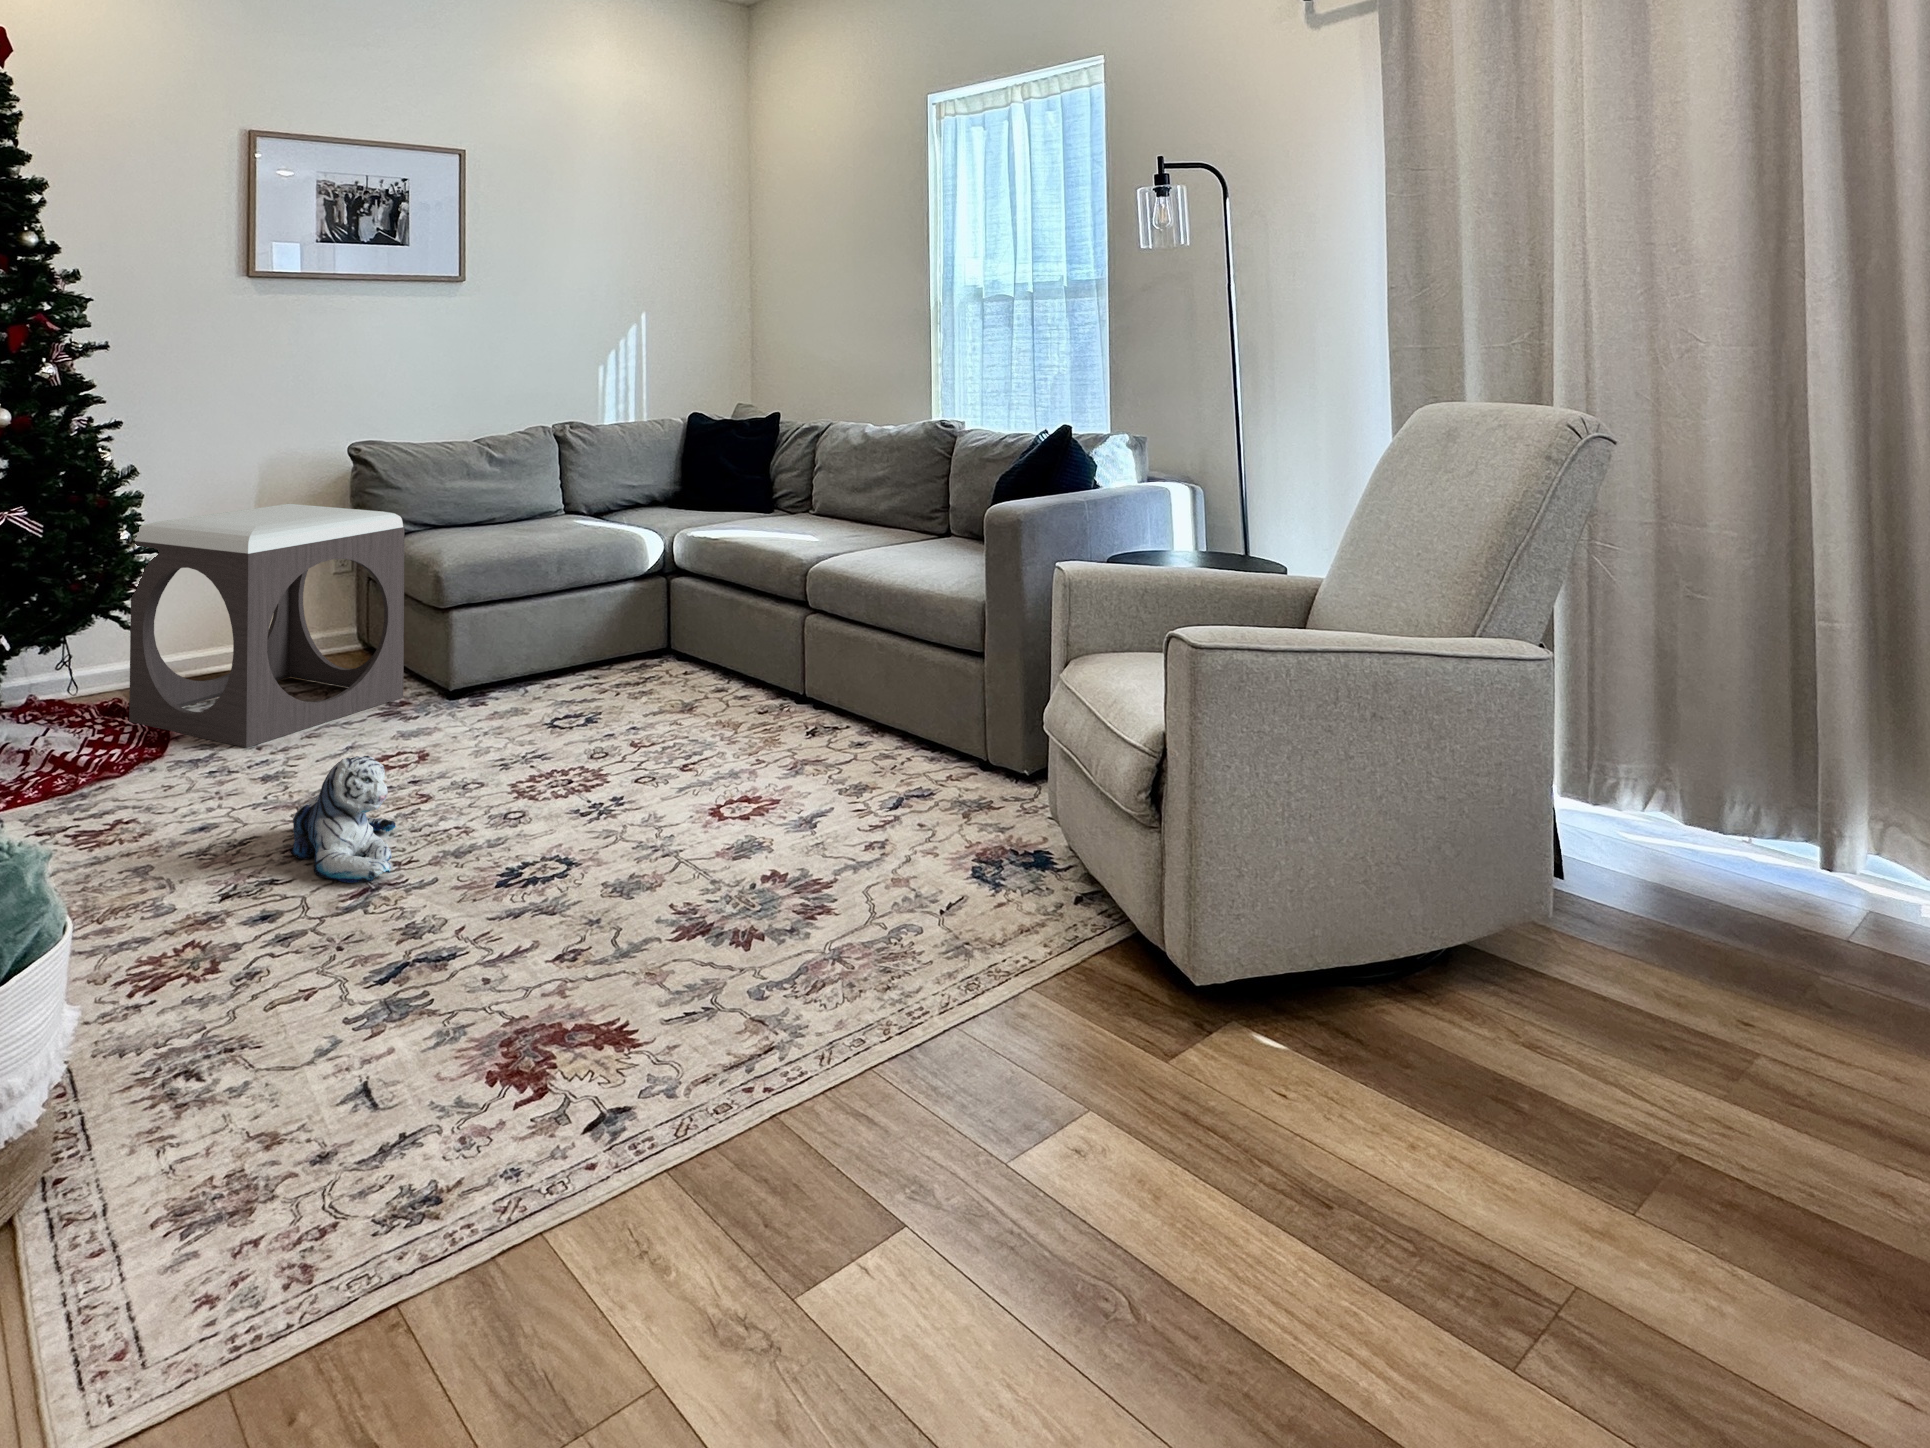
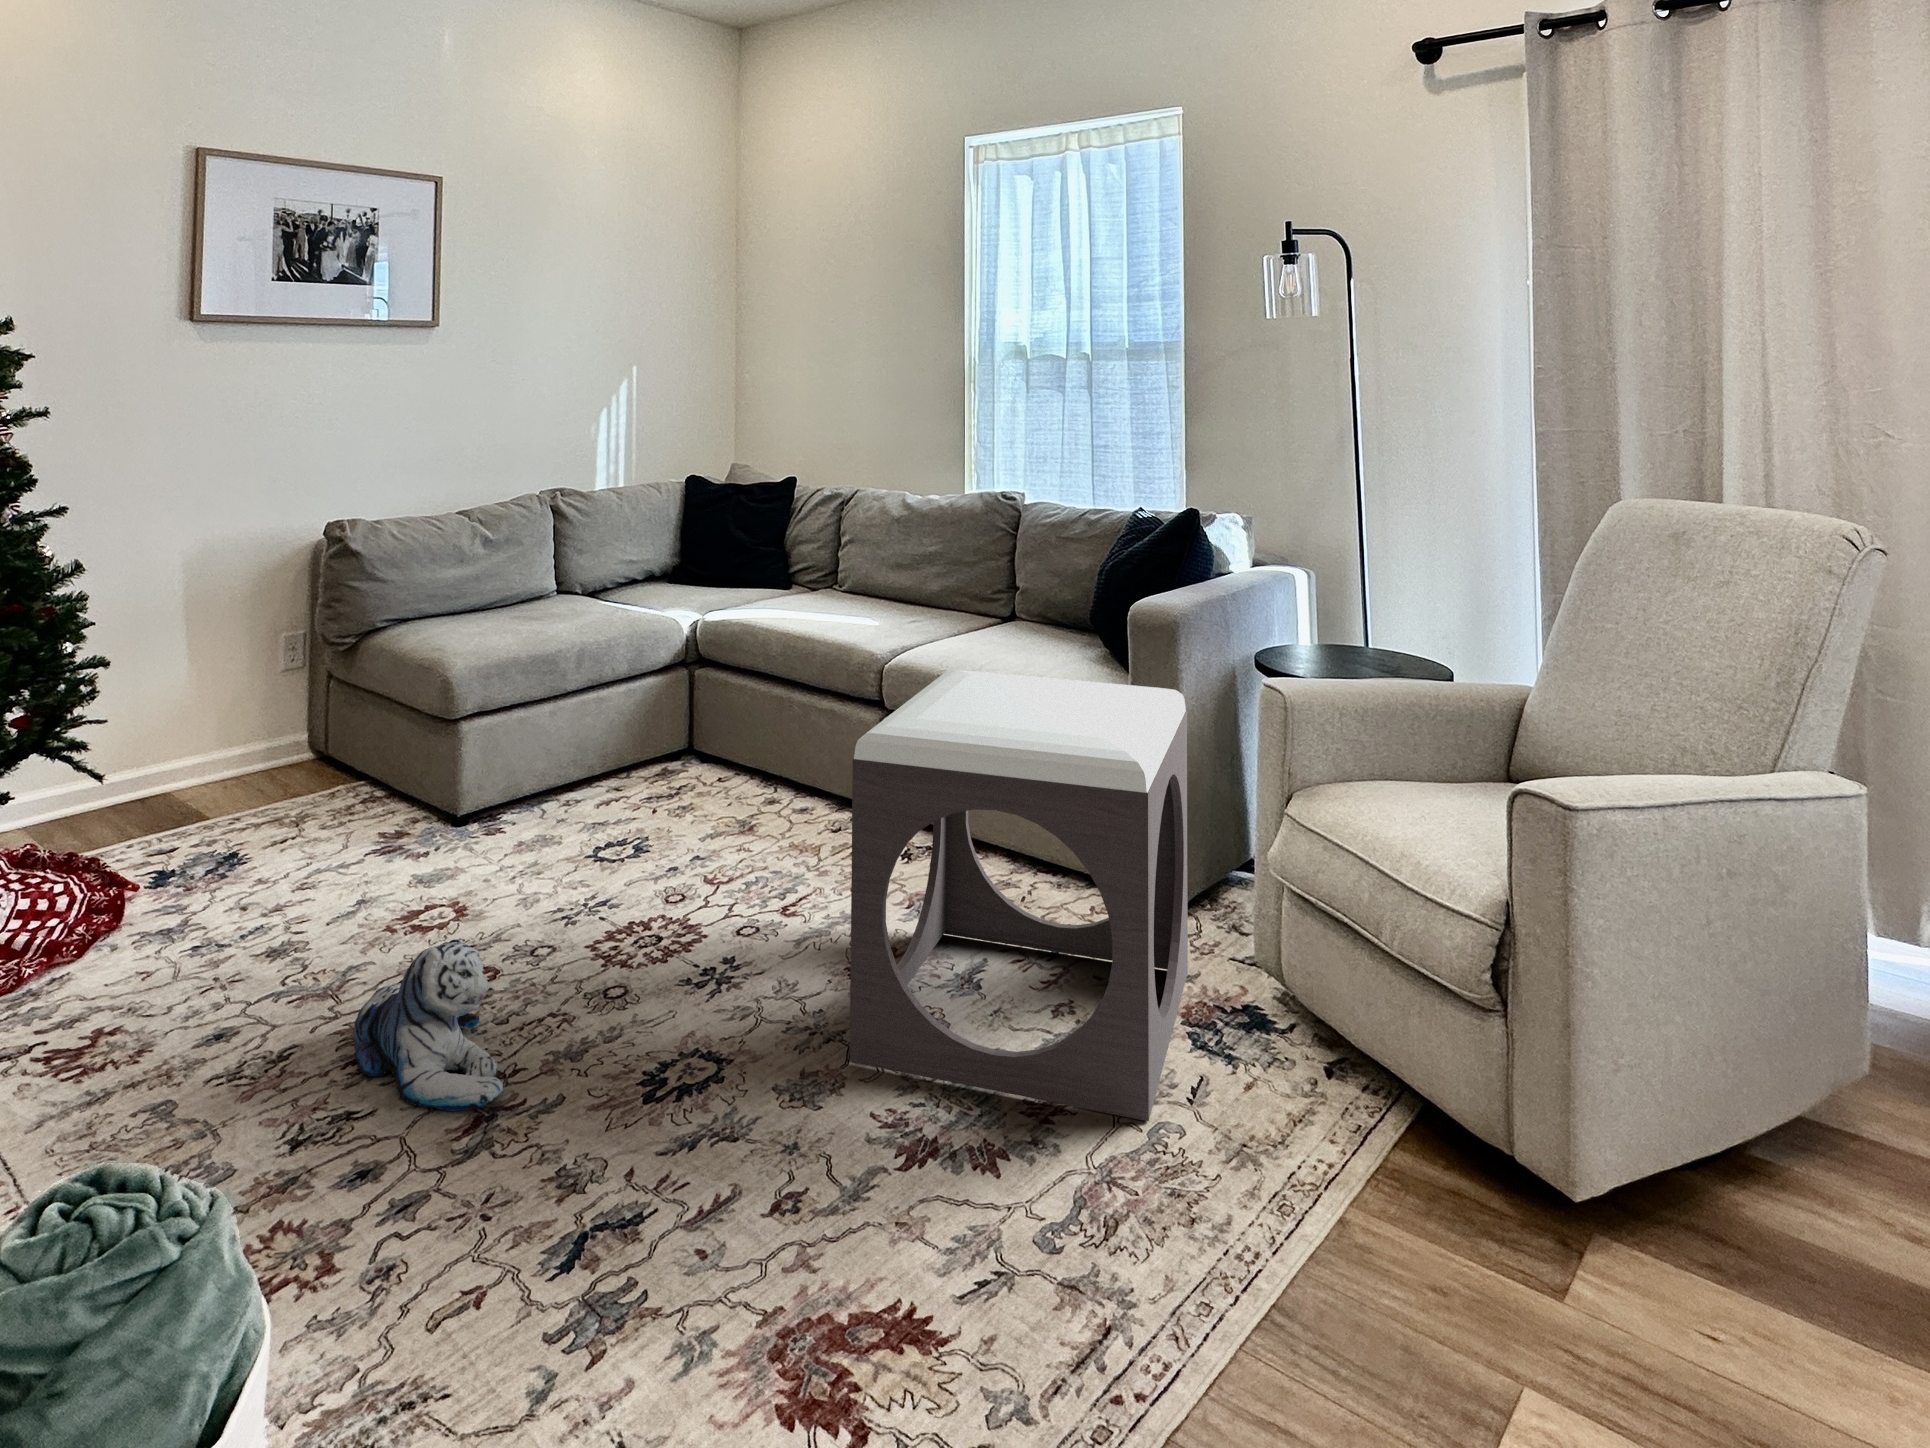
footstool: present [129,504,404,748] -> present [850,670,1188,1121]

